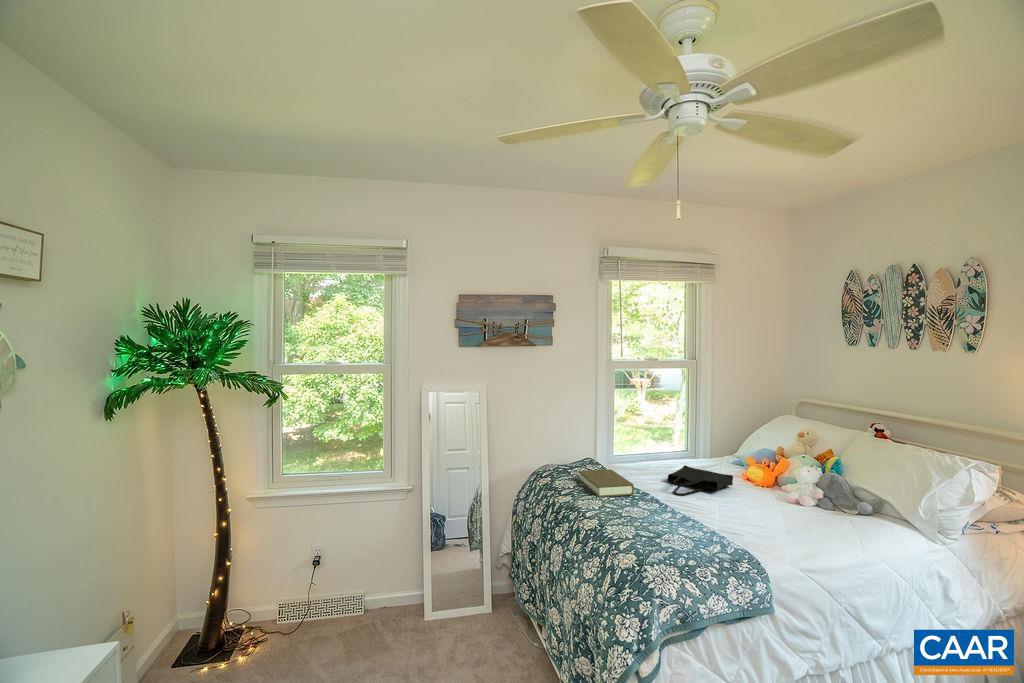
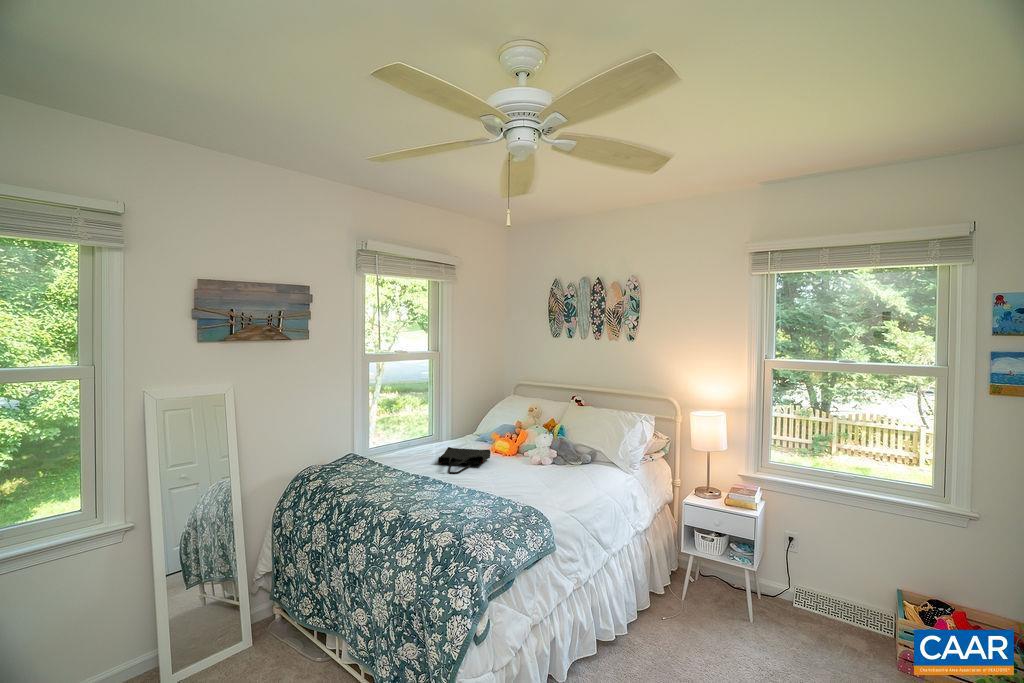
book: present [579,469,634,497] -> none [357,461,419,489]

